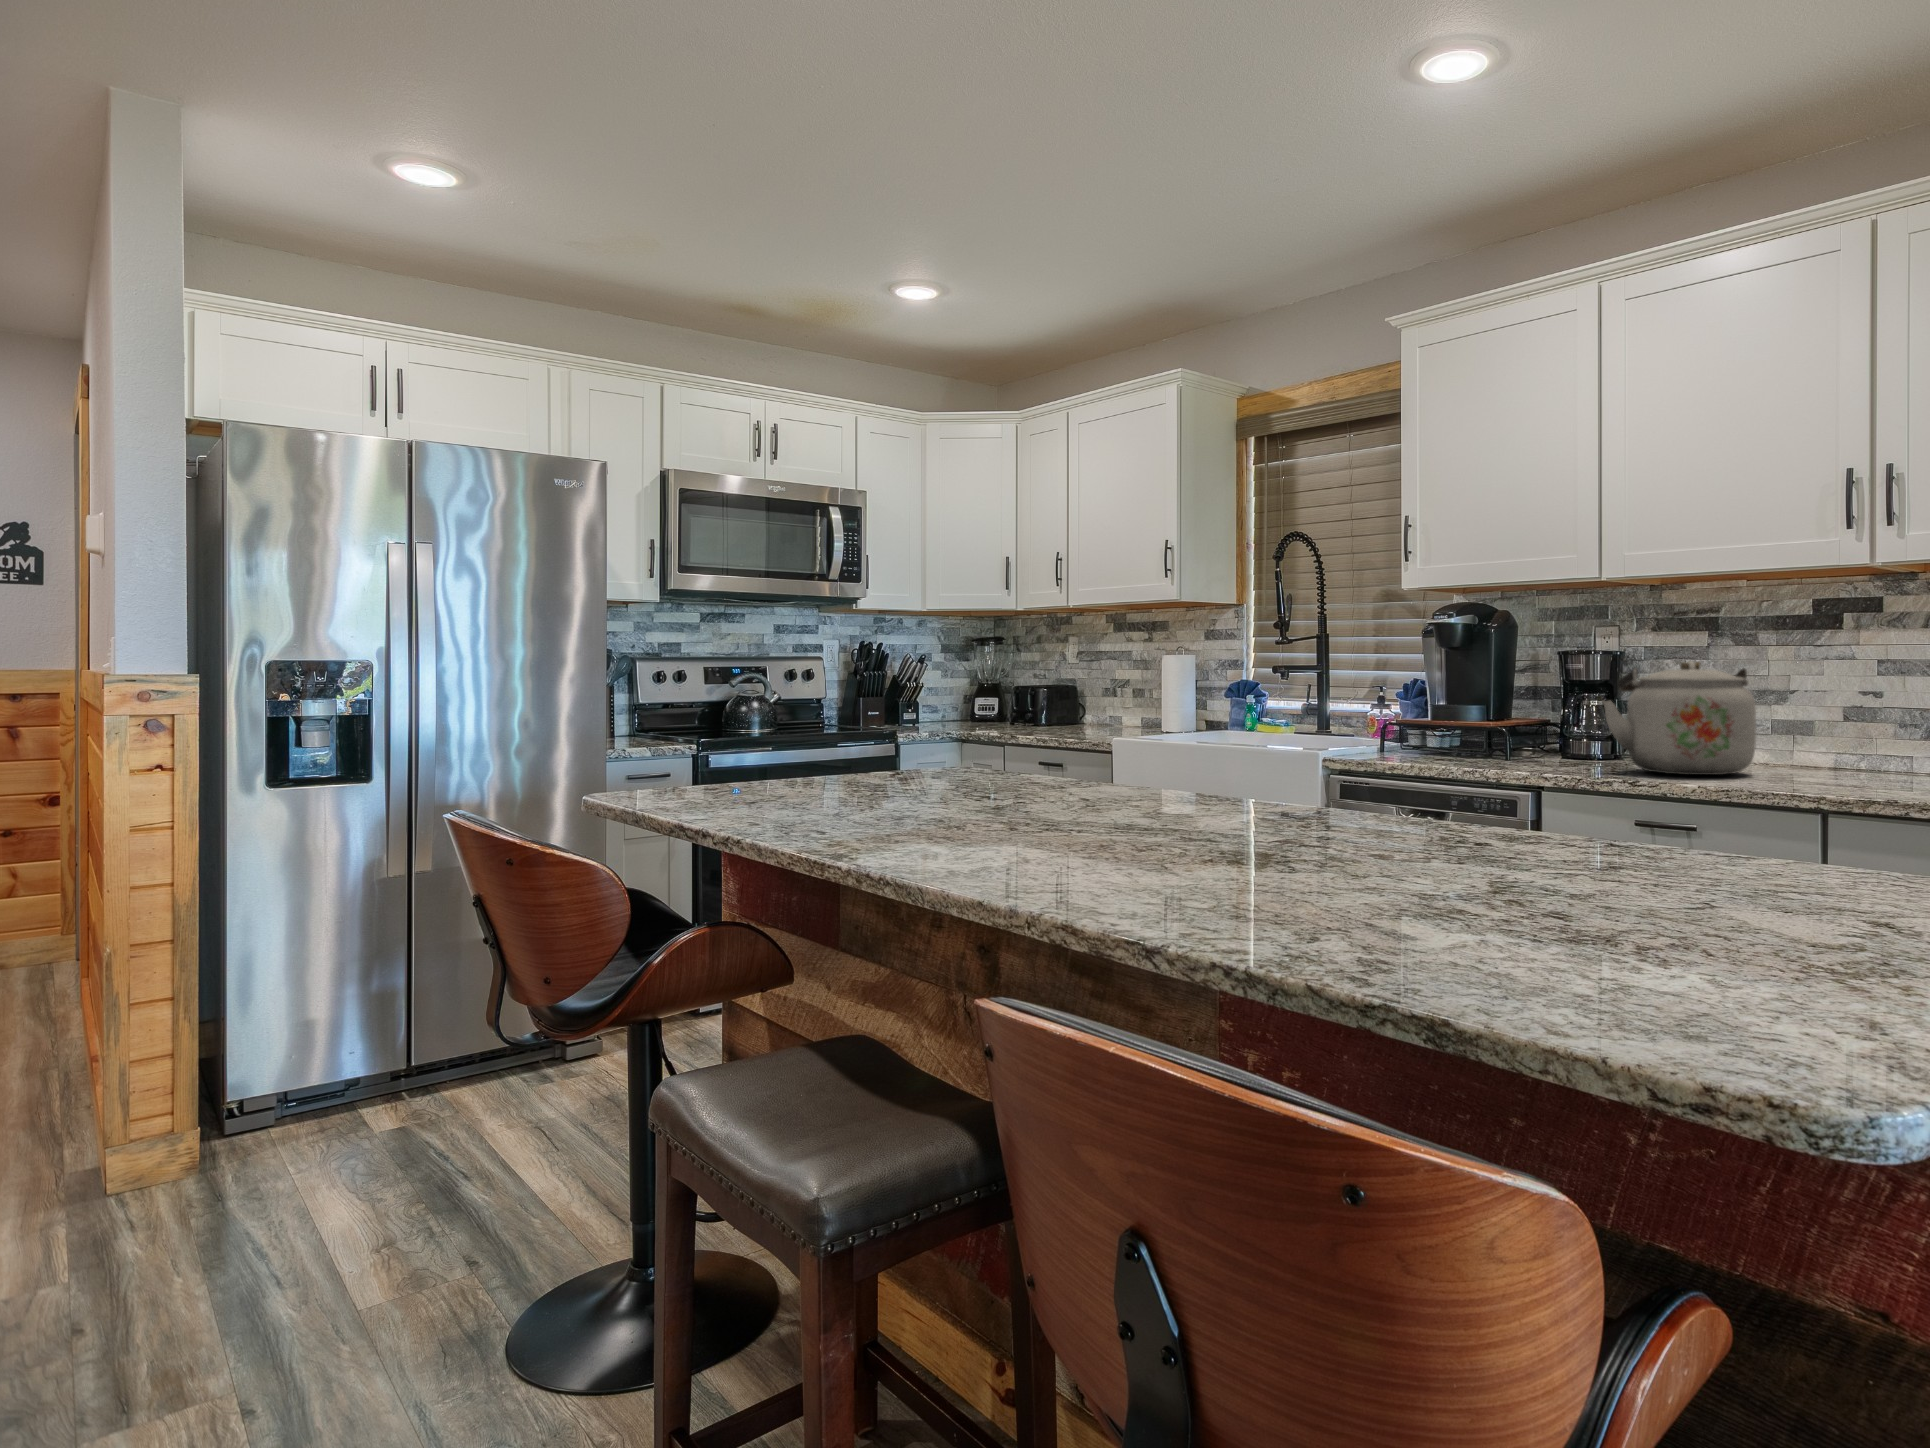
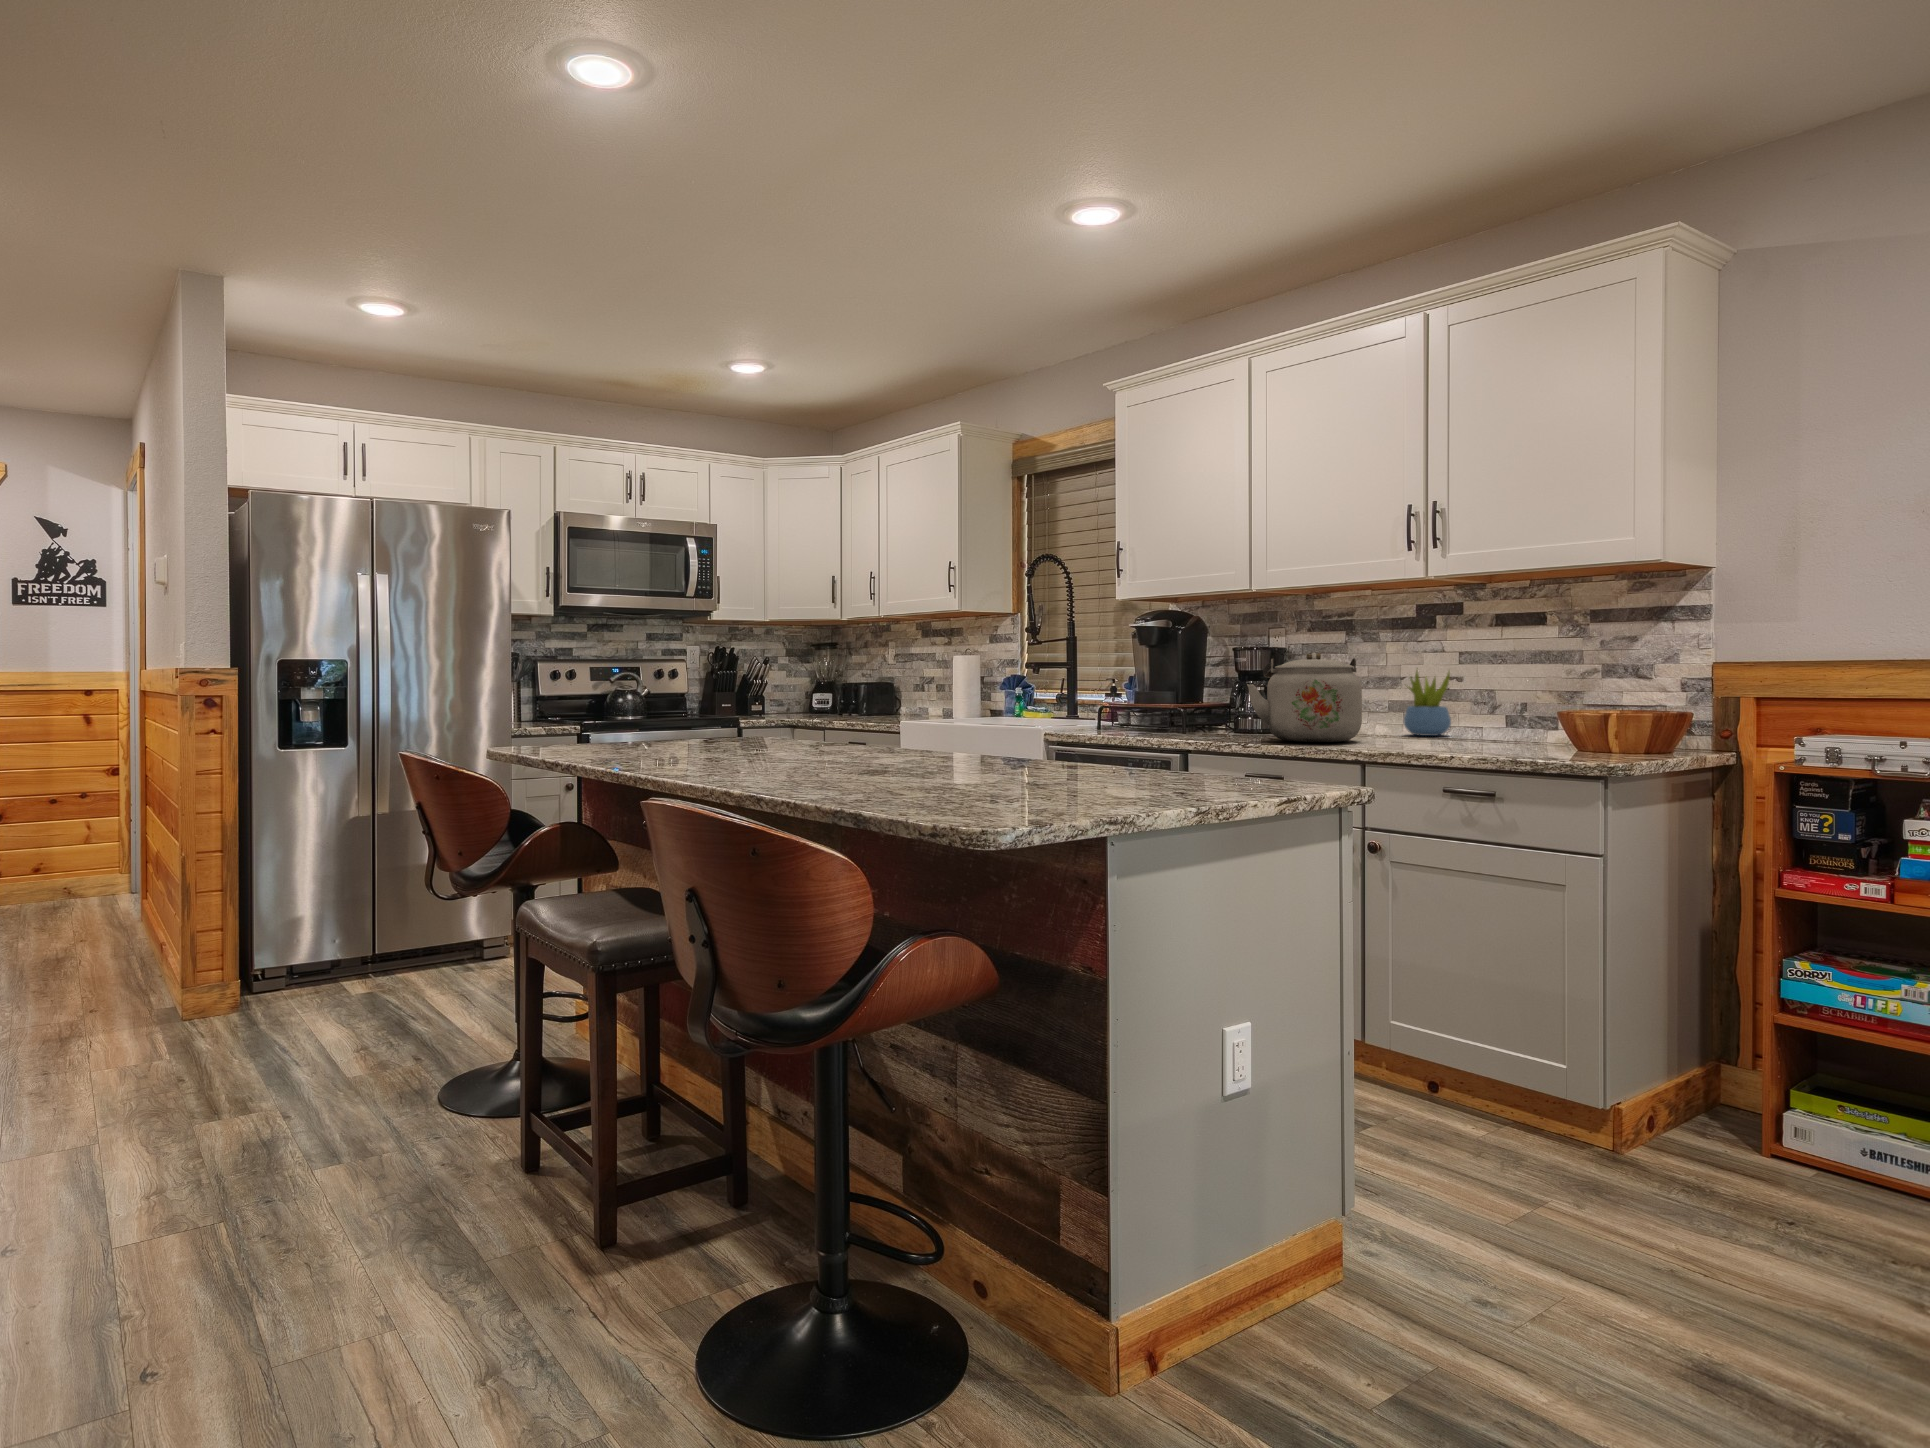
succulent plant: none [1800,679,1865,767] -> present [1404,668,1451,736]

